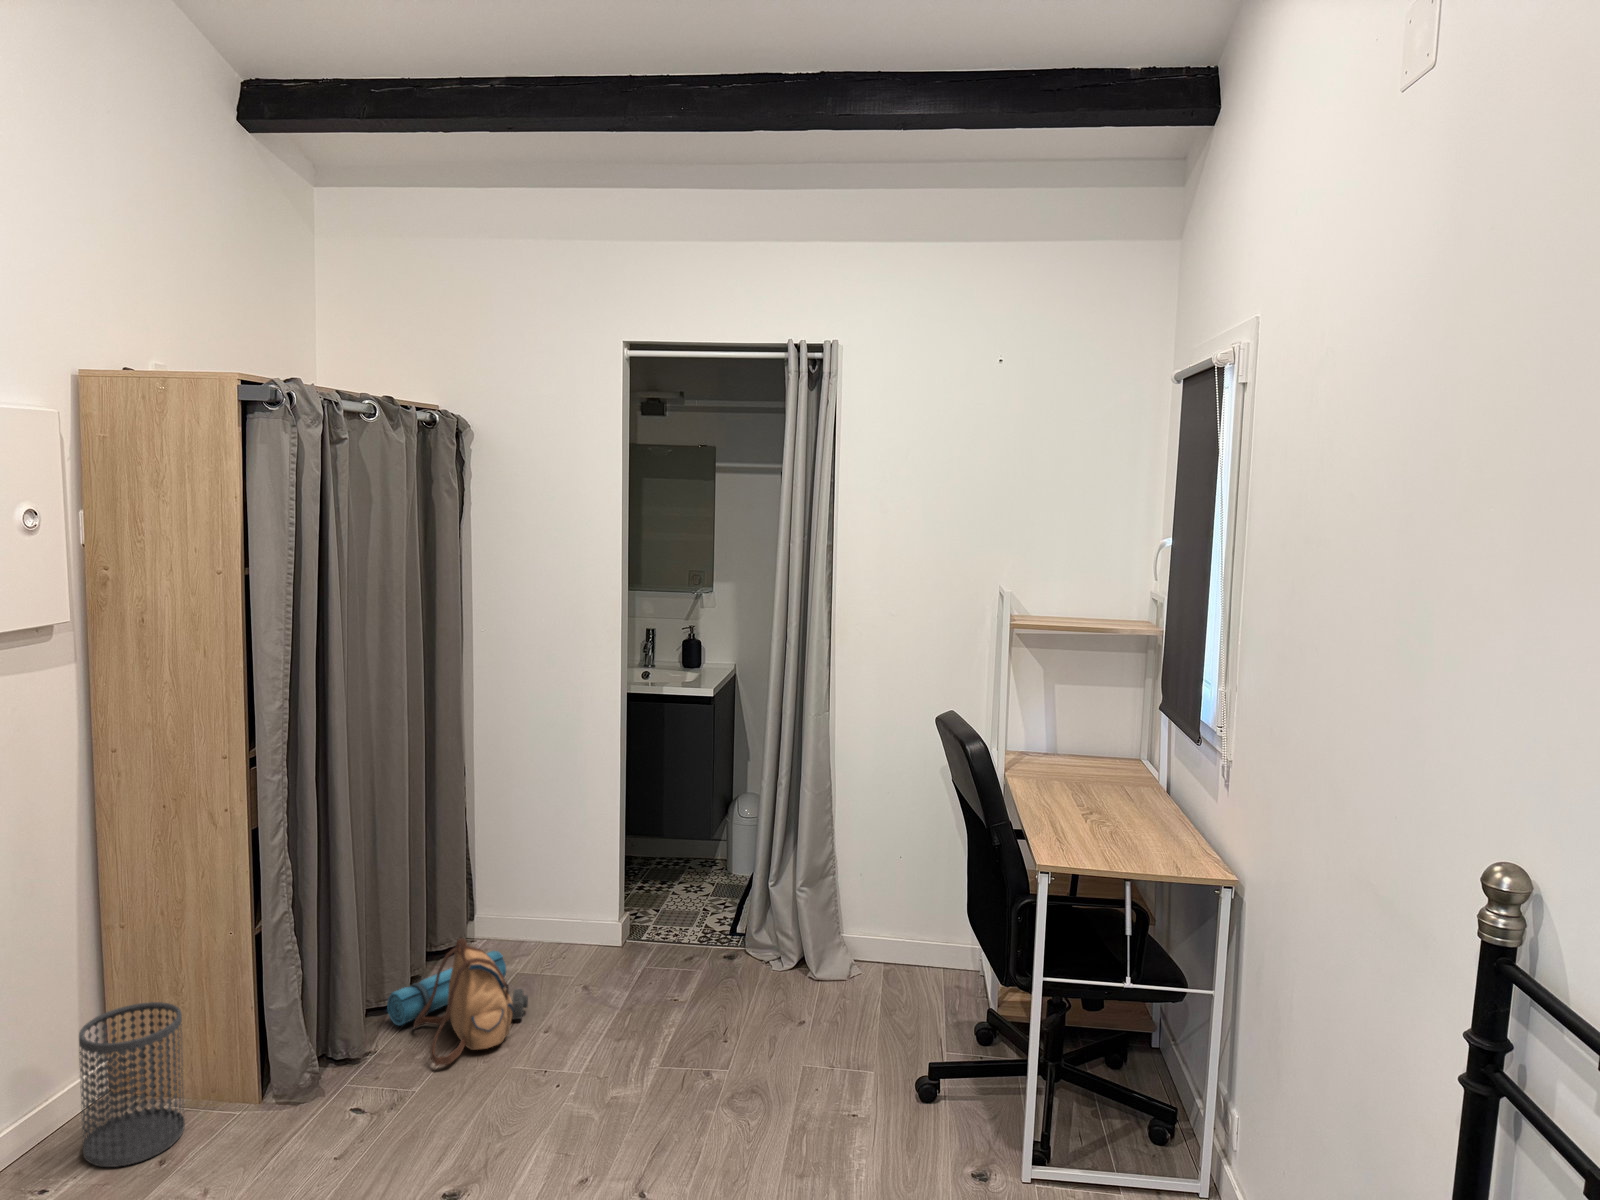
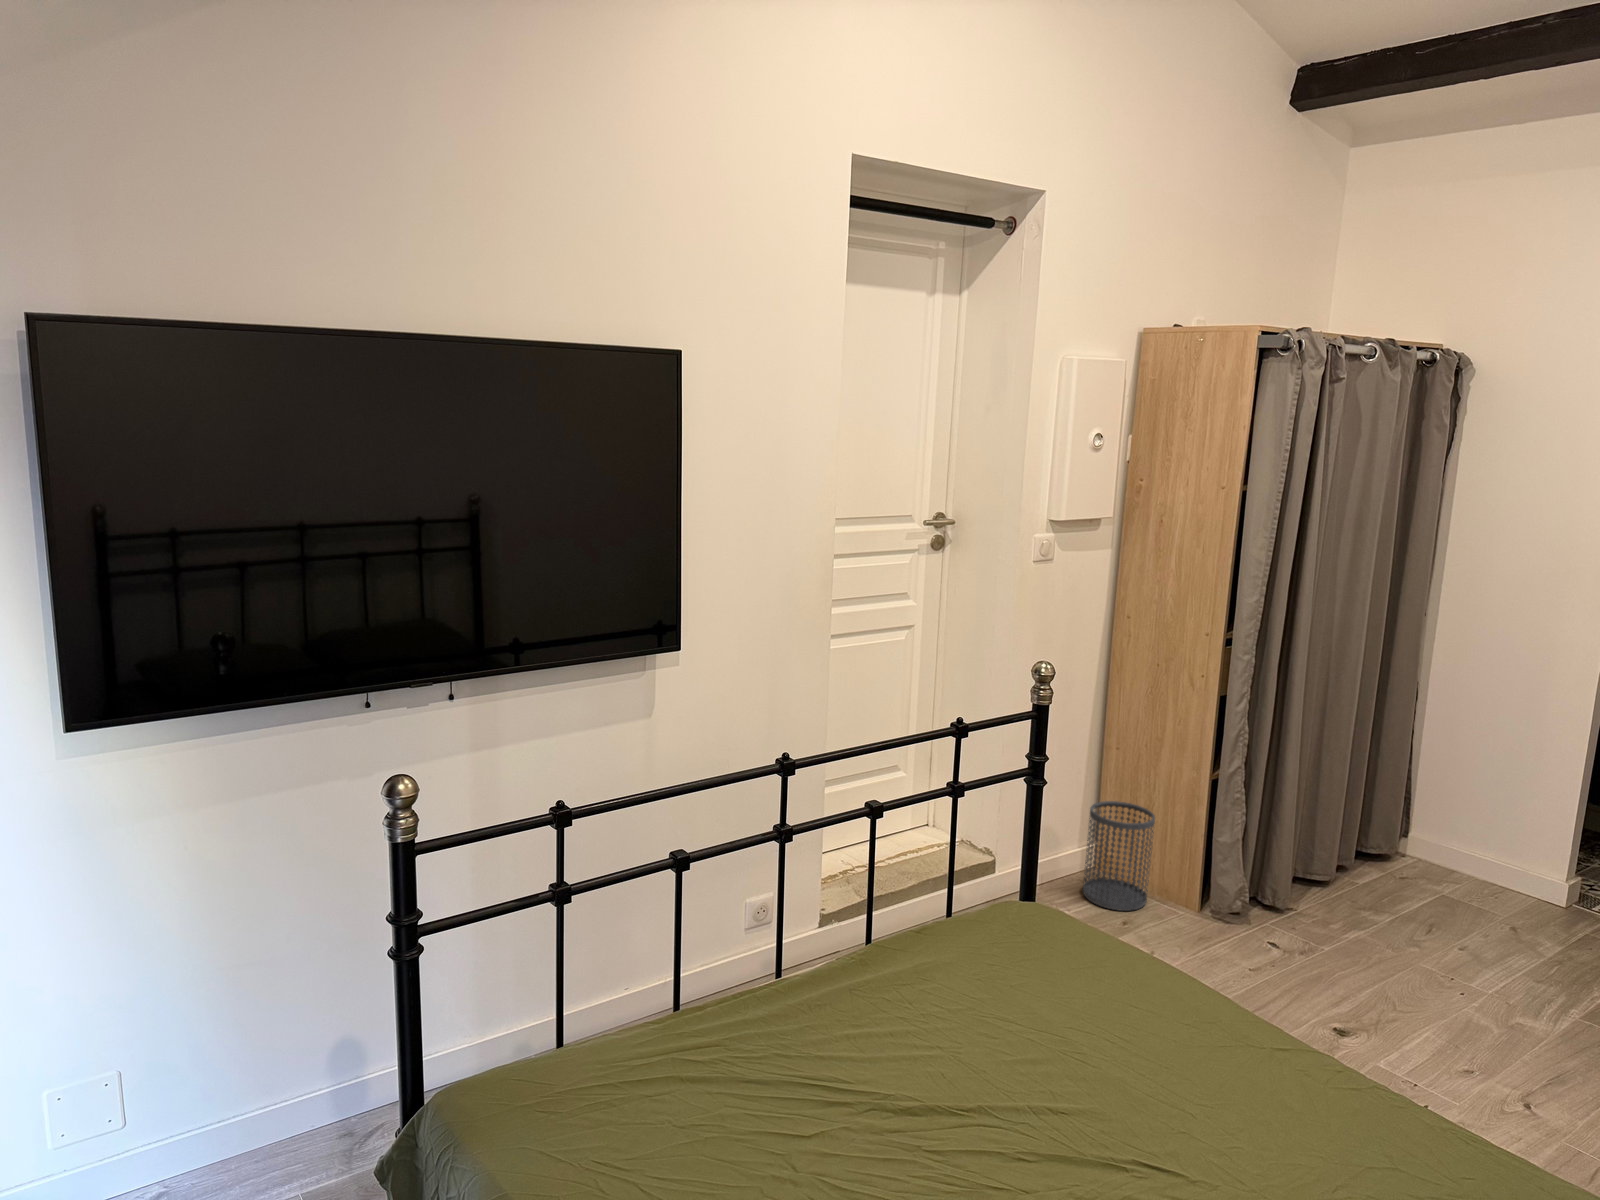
backpack: present [387,938,528,1066] -> none [1311,840,1450,947]

